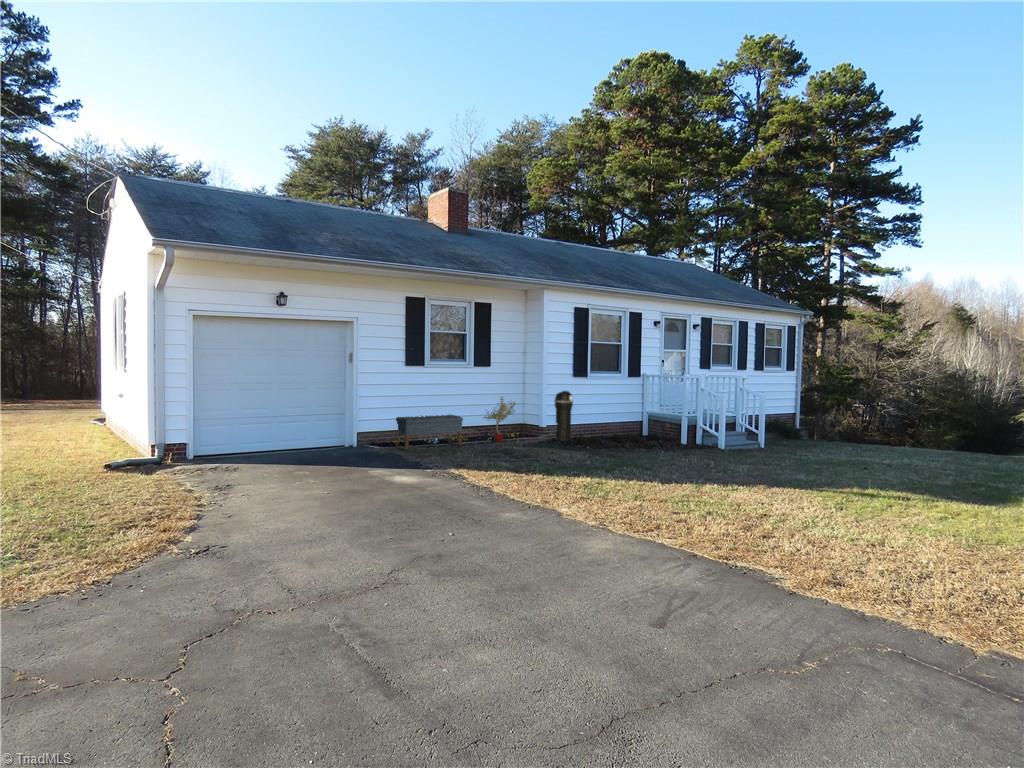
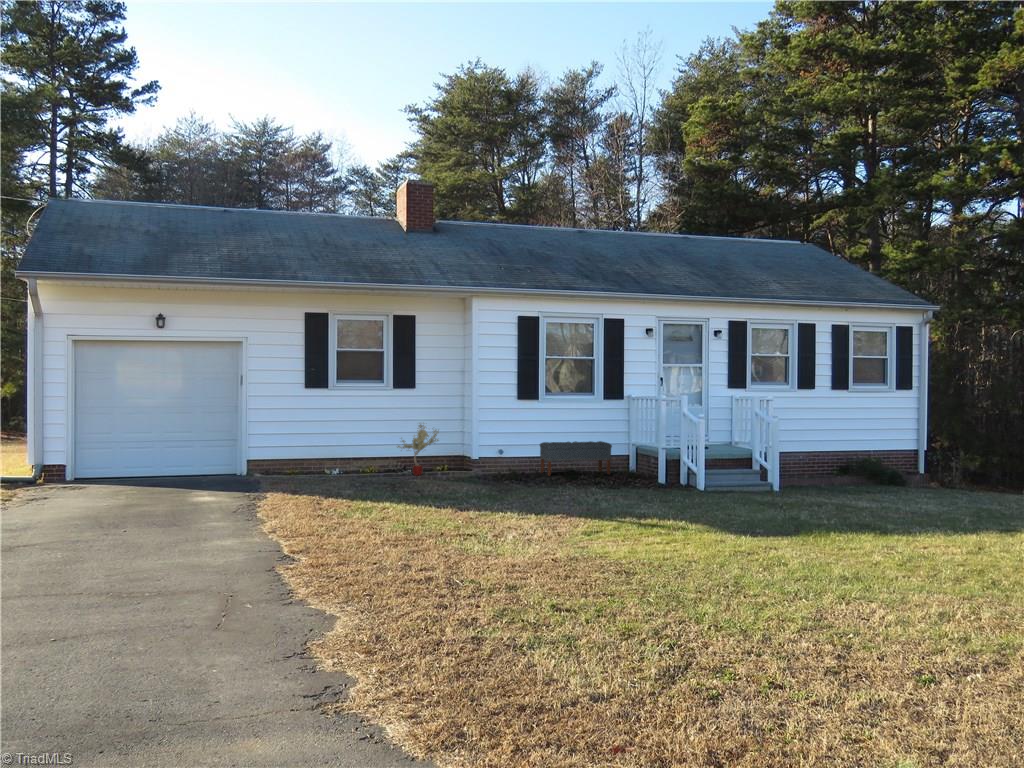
trash can: present [555,391,573,441] -> none [488,416,510,477]
bench: present [395,415,463,450] -> present [540,441,612,476]

